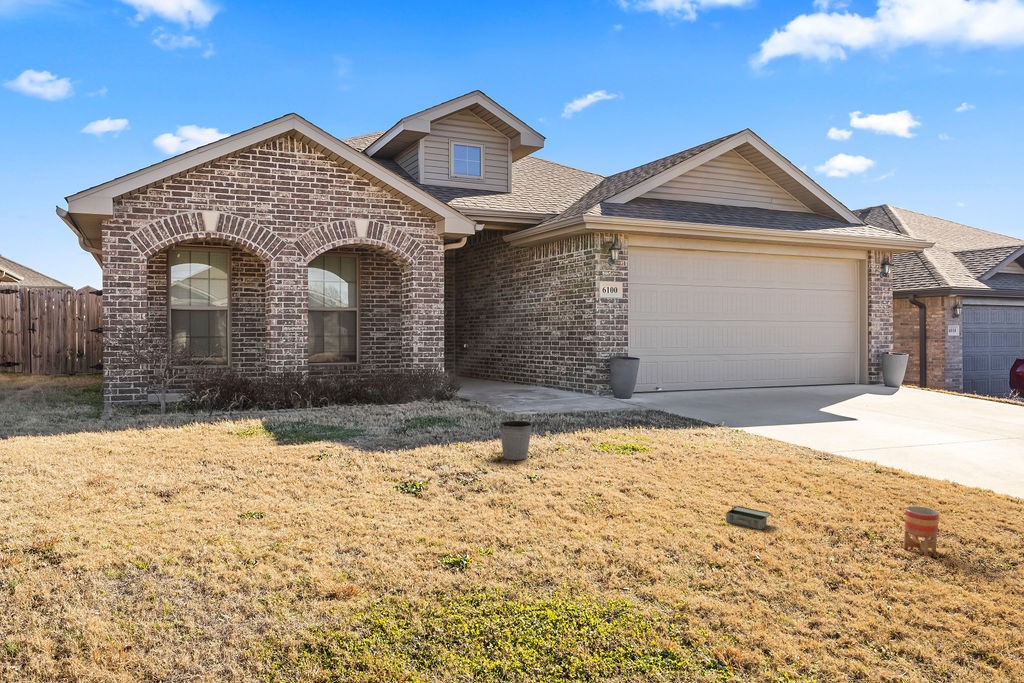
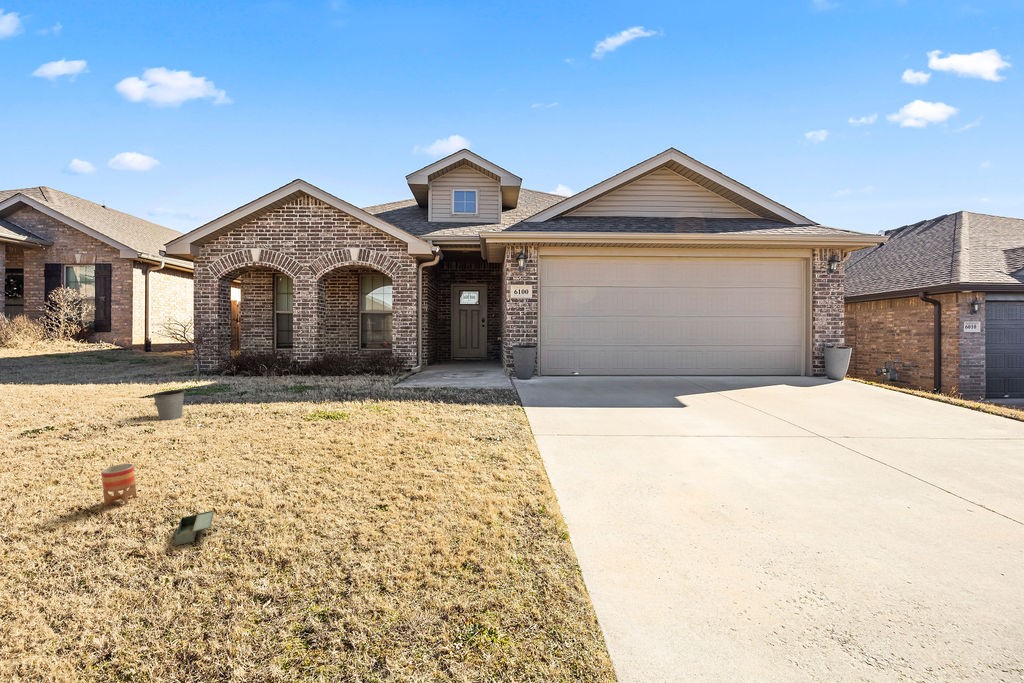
bucket: present [498,420,533,460] -> present [153,390,185,420]
planter: present [904,506,939,555] -> present [101,464,137,506]

